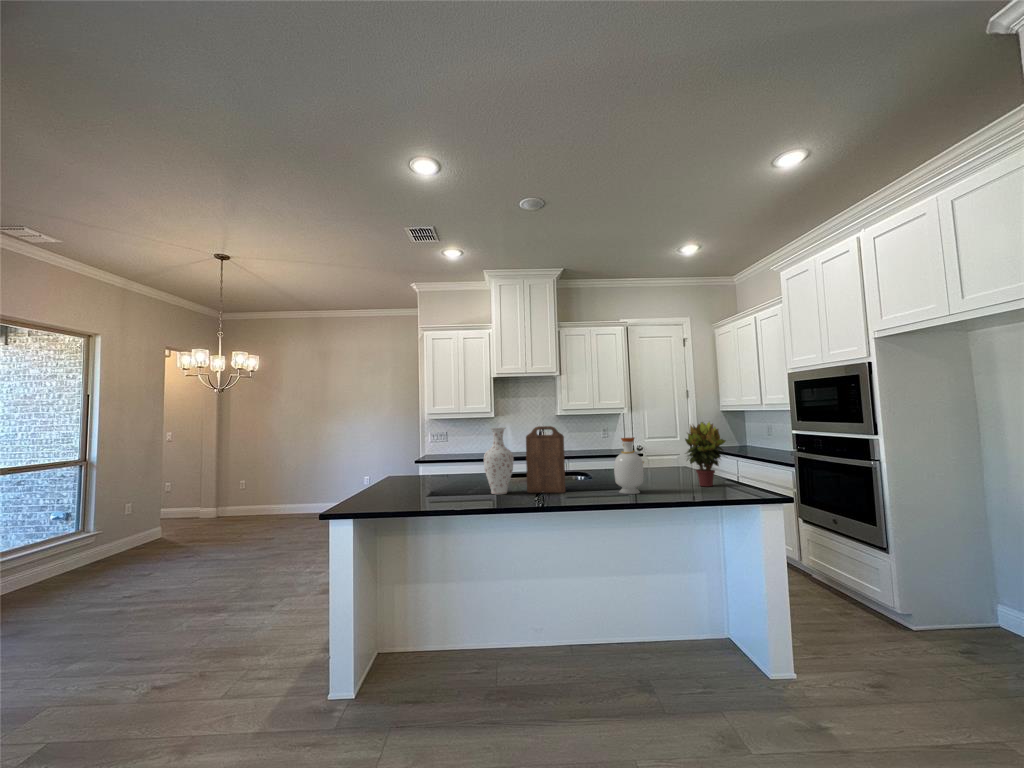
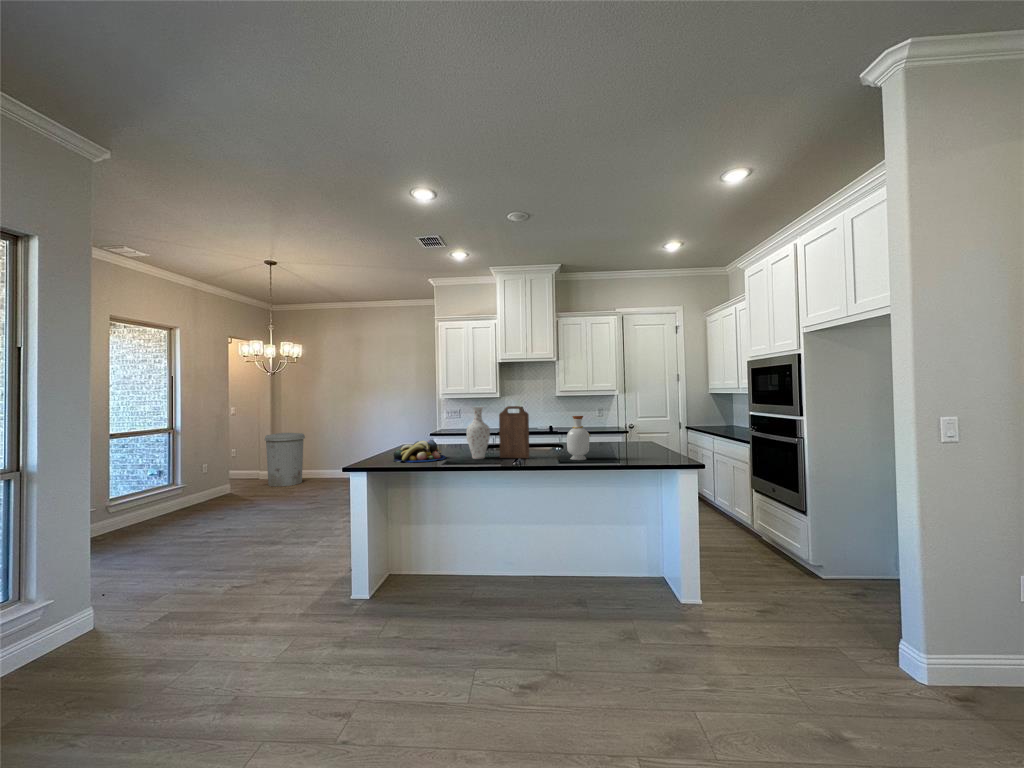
potted plant: present [685,422,726,487] -> none [628,403,664,456]
trash can: none [207,462,257,526] -> present [264,433,305,486]
fruit bowl: none [389,471,457,502] -> present [393,440,446,463]

